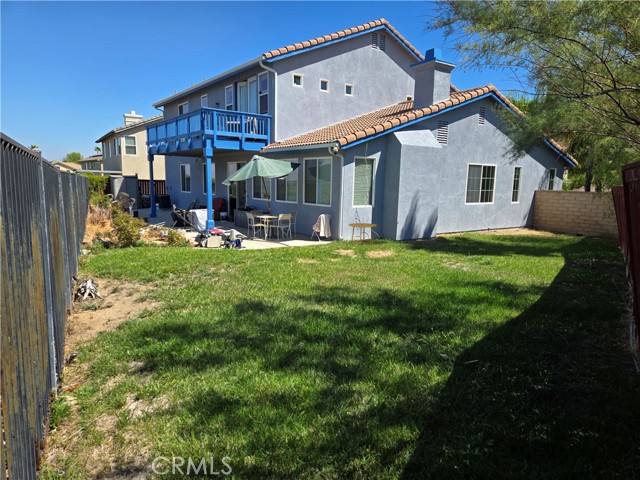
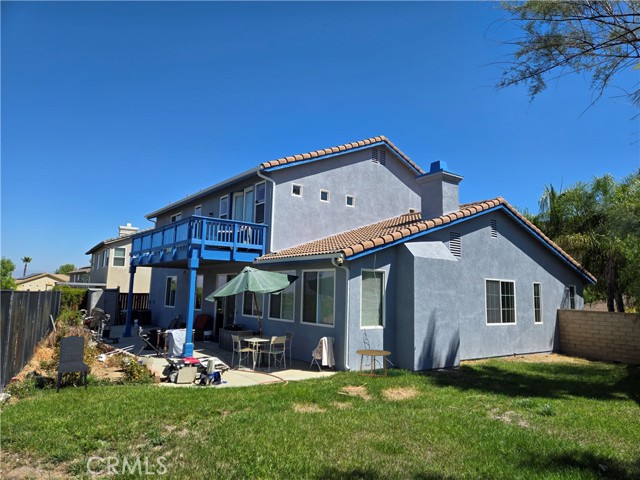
chair: none [116,212,142,253] -> present [57,336,88,393]

